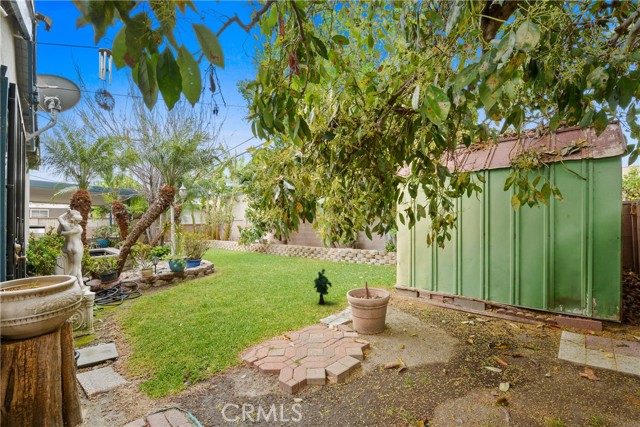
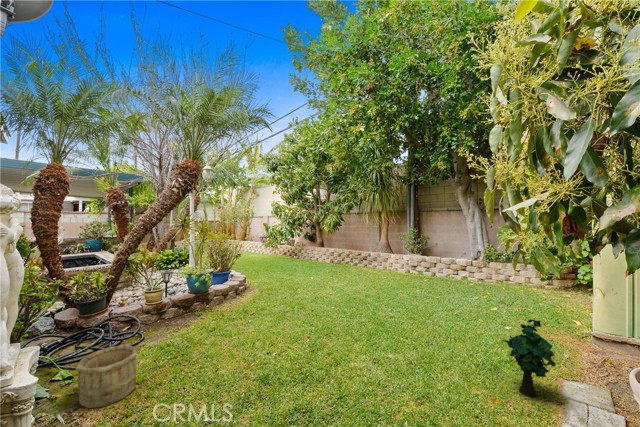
wooden bucket: none [109,288,138,312] -> present [76,345,137,408]

